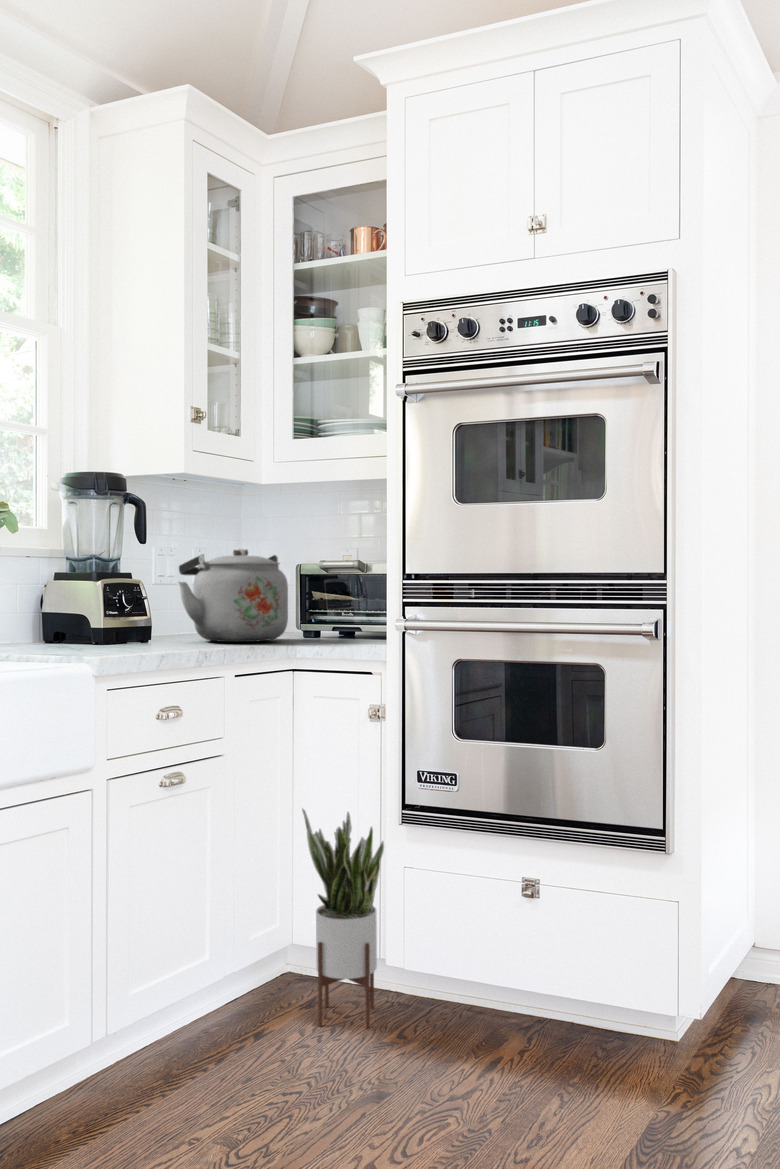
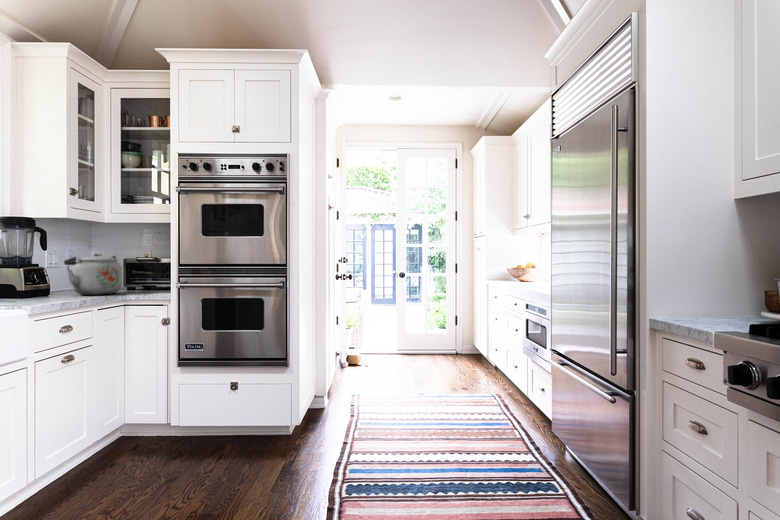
potted plant: present [302,809,384,1028] -> none [132,364,172,455]

